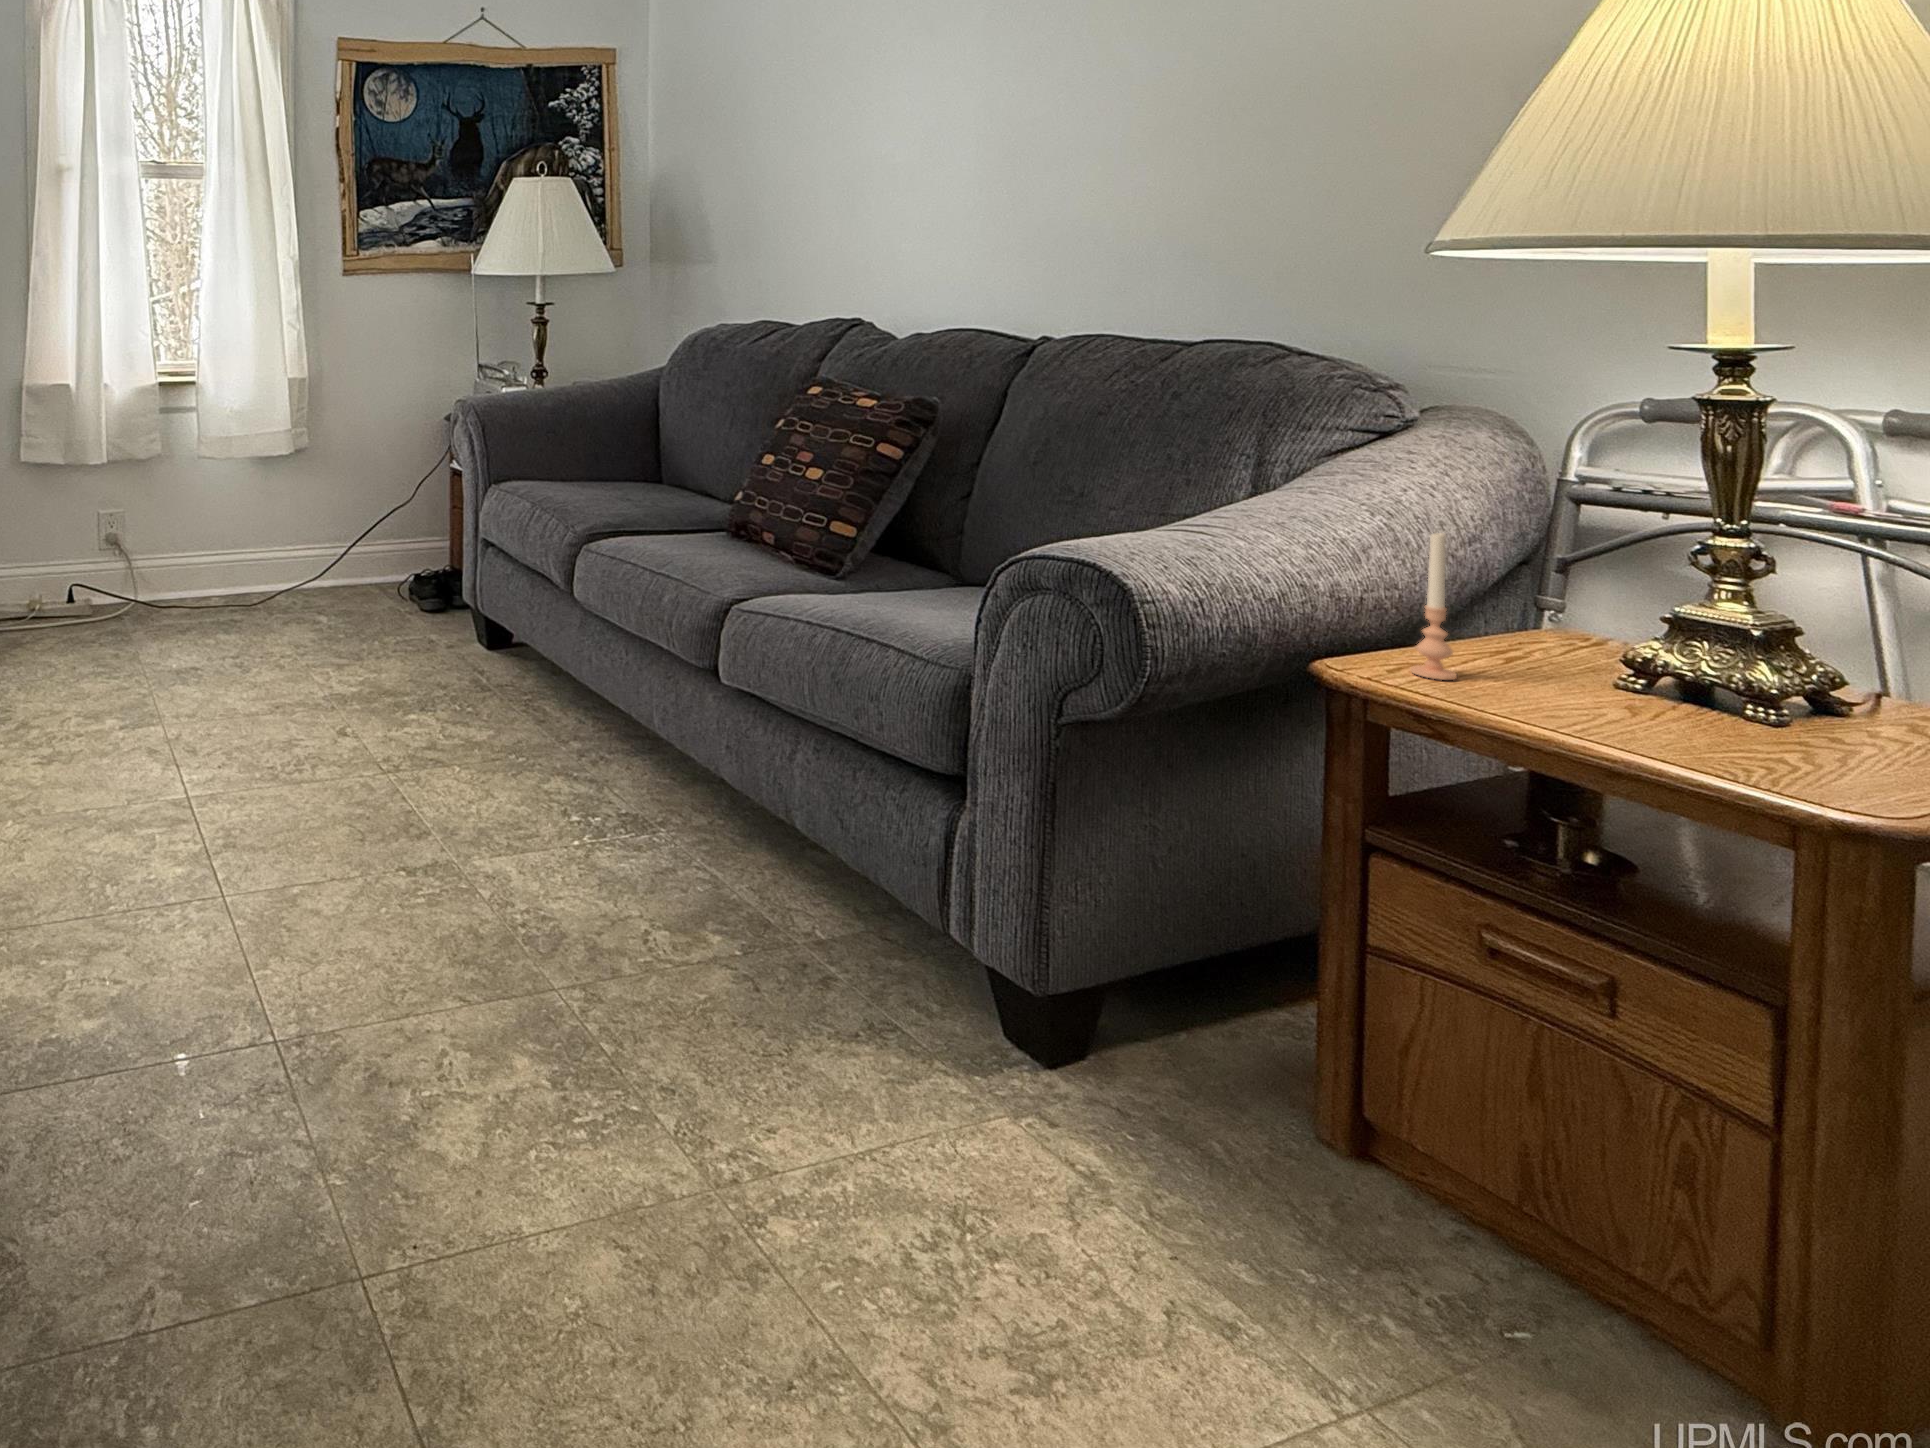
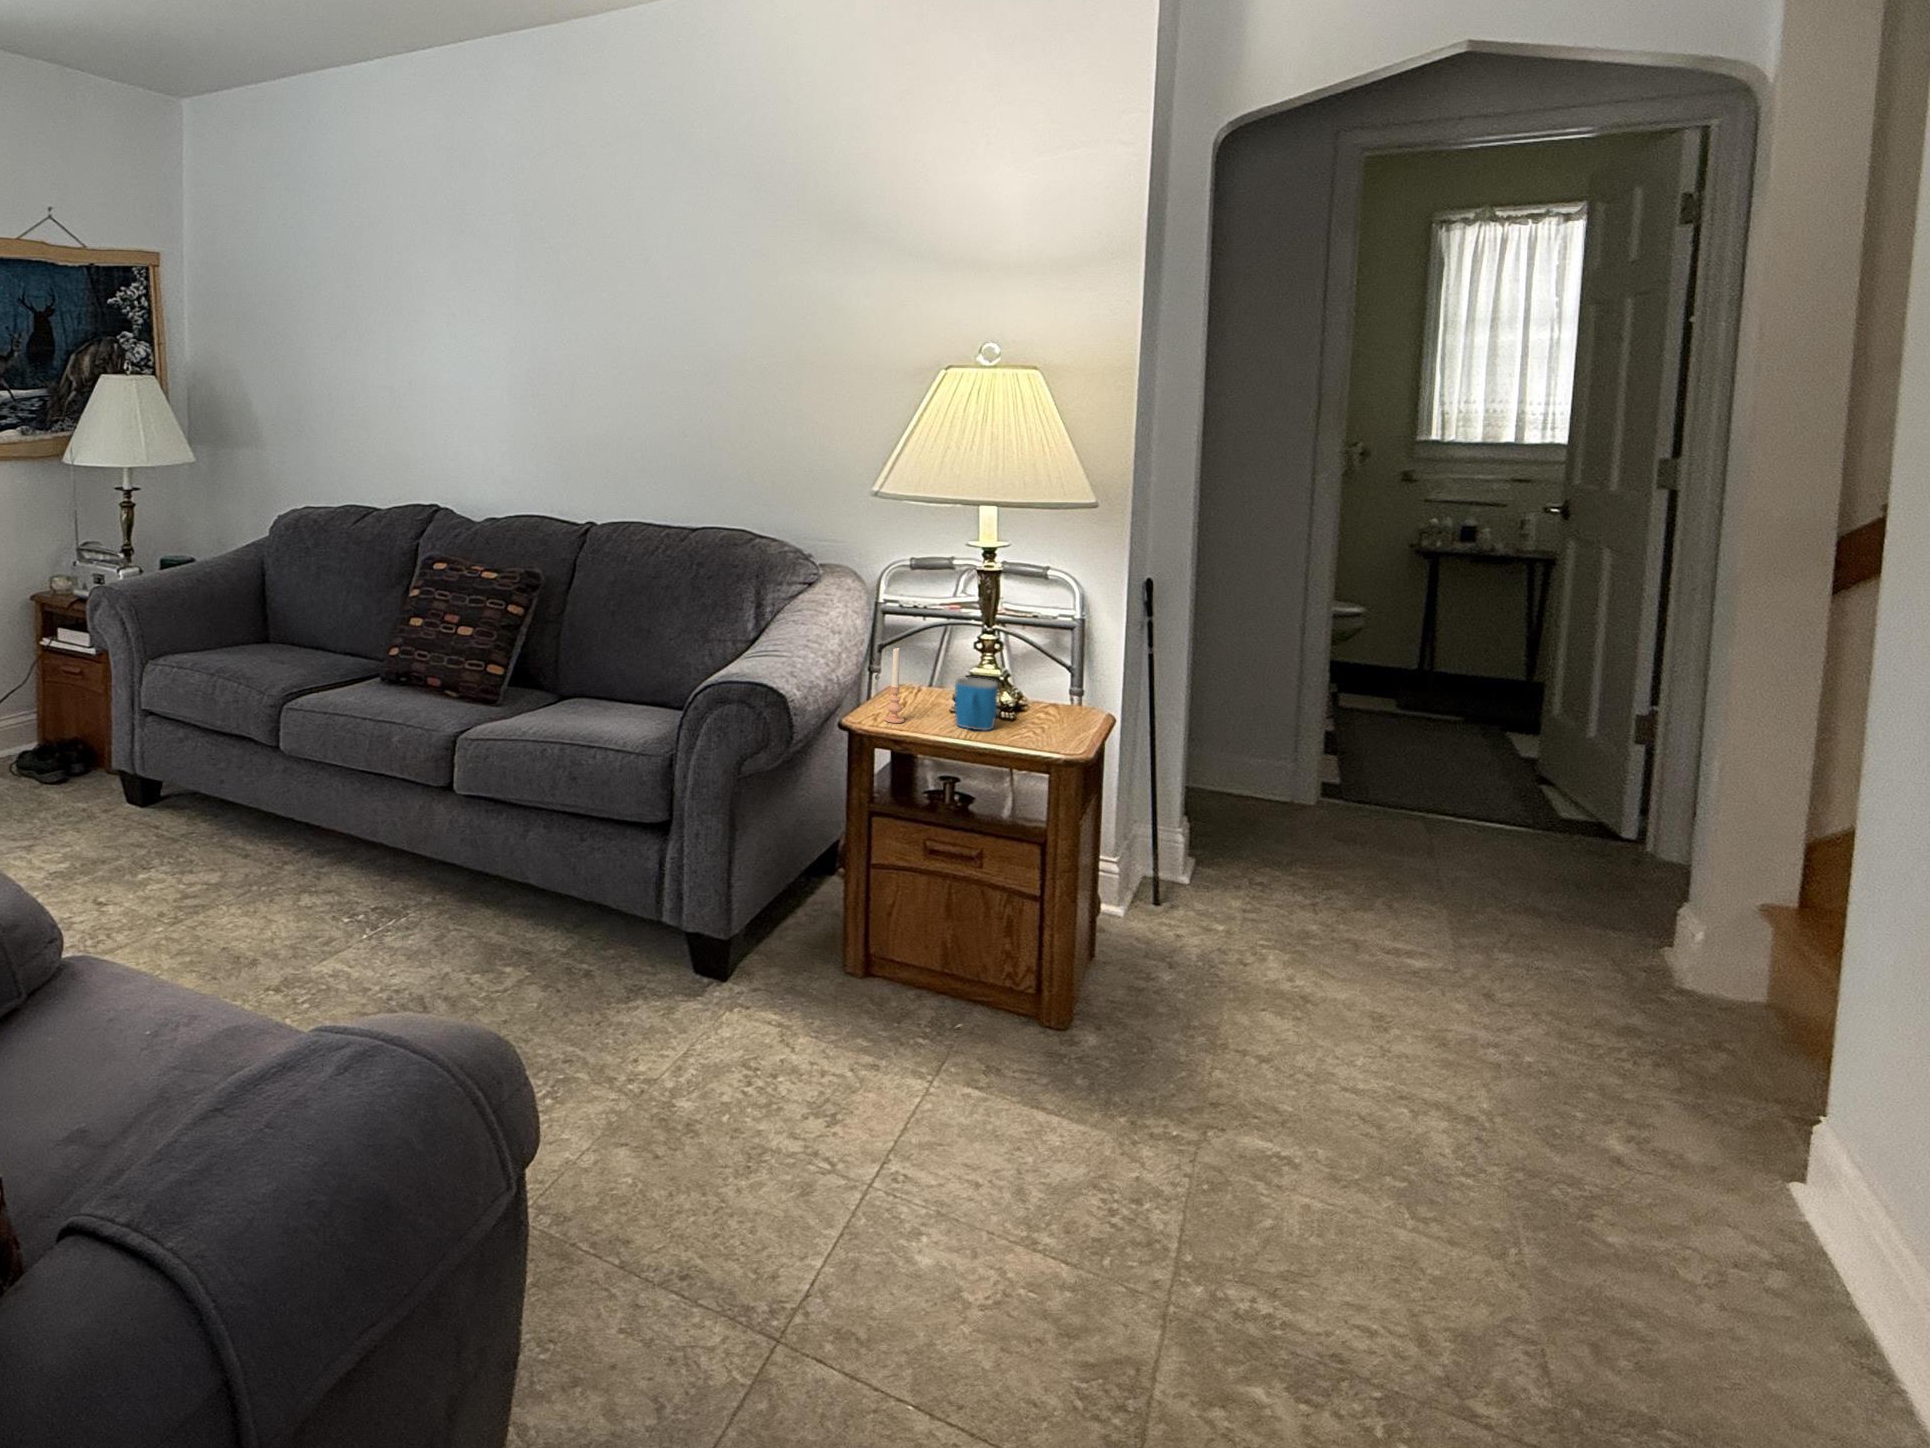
mug: none [1582,609,1703,725] -> present [955,678,998,730]

